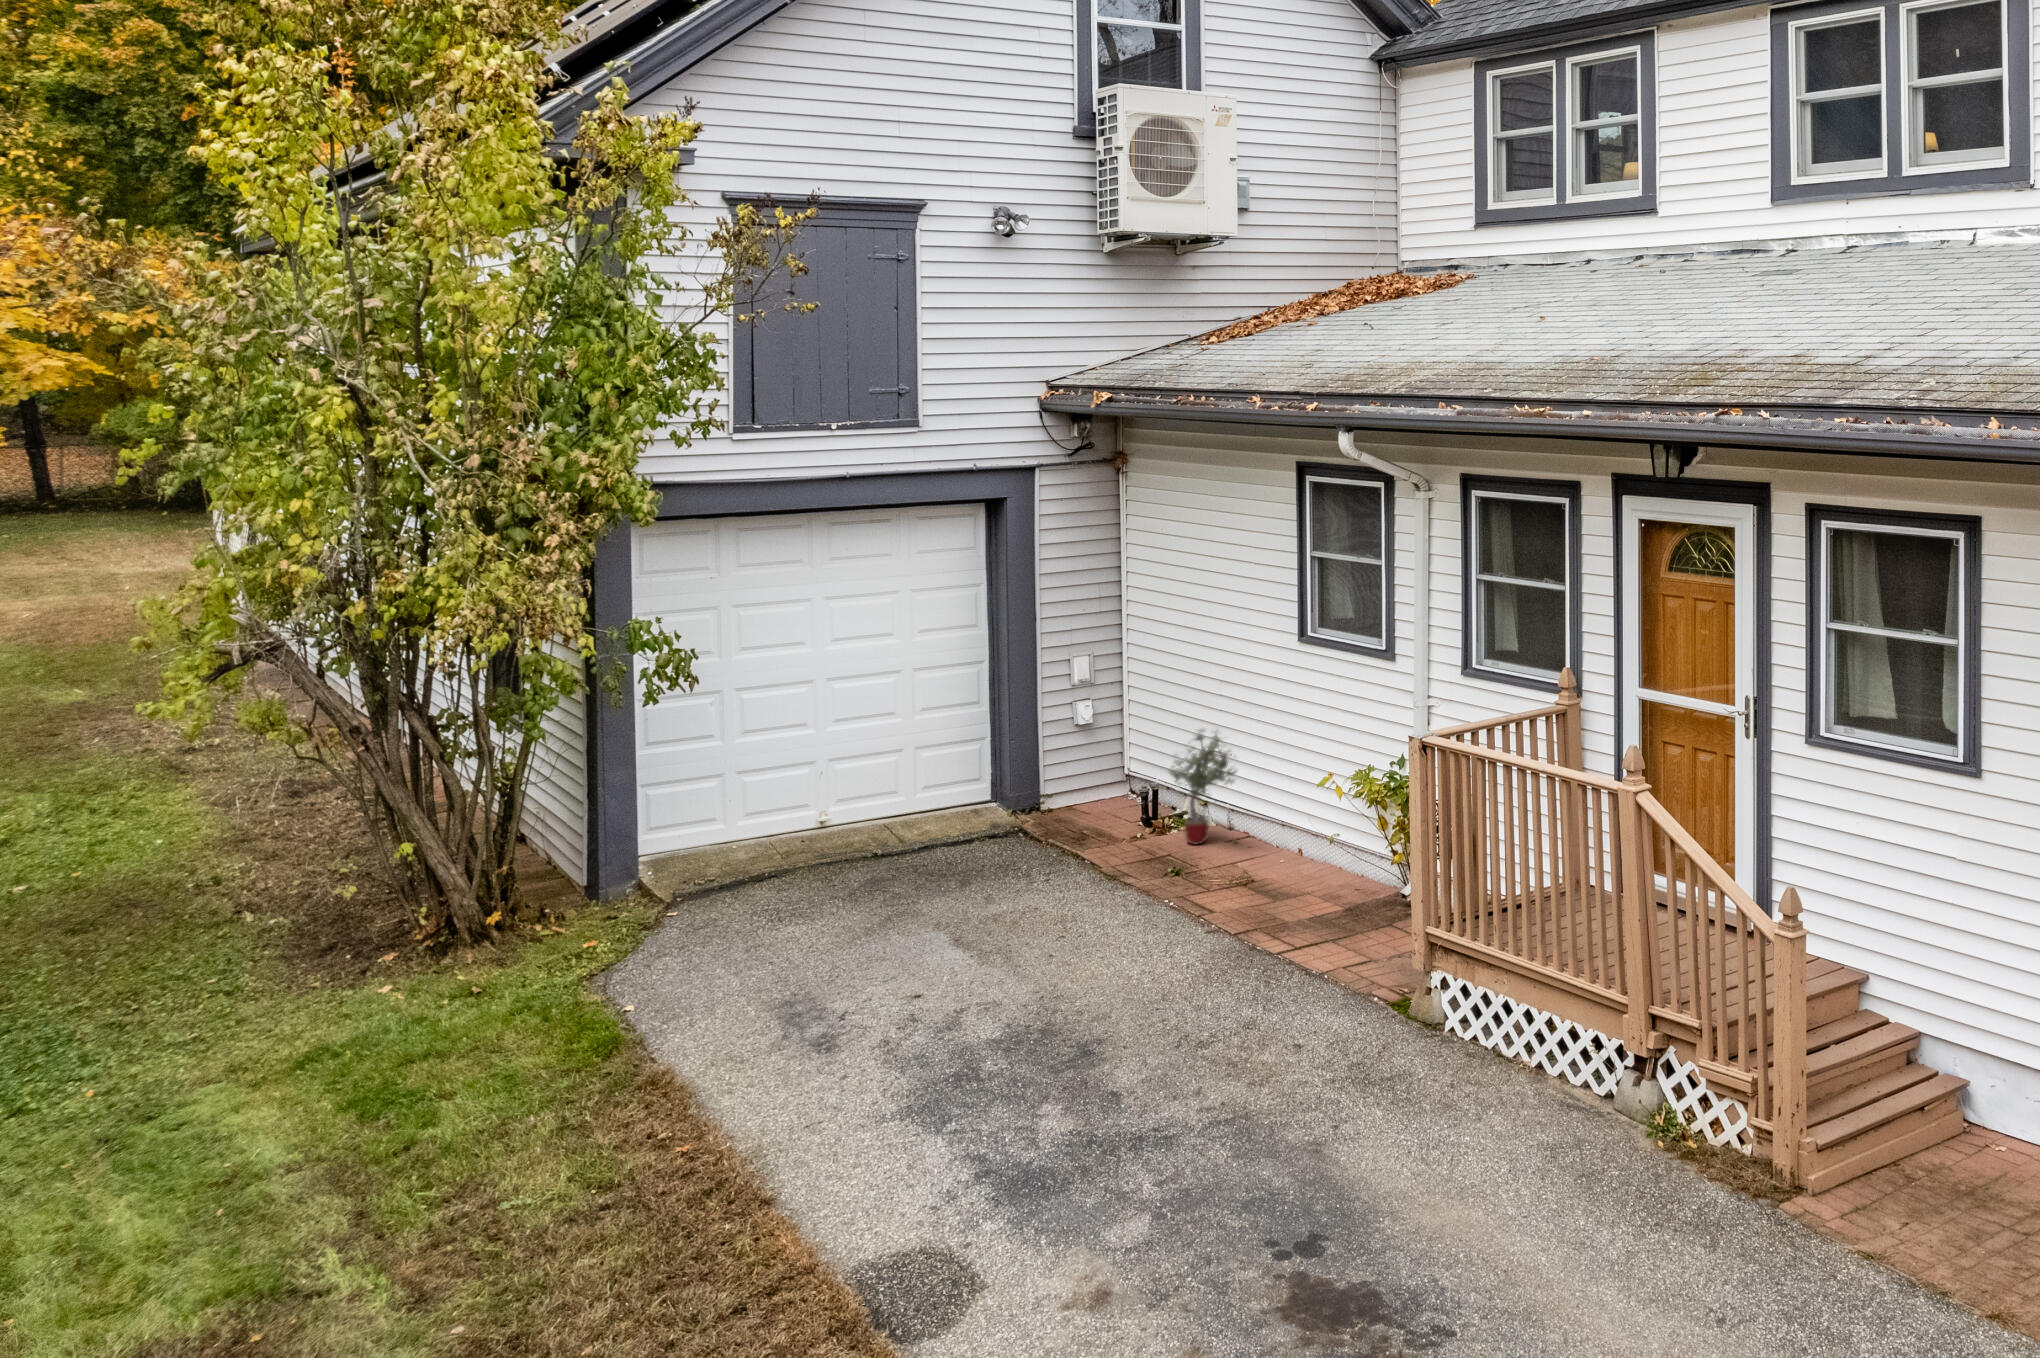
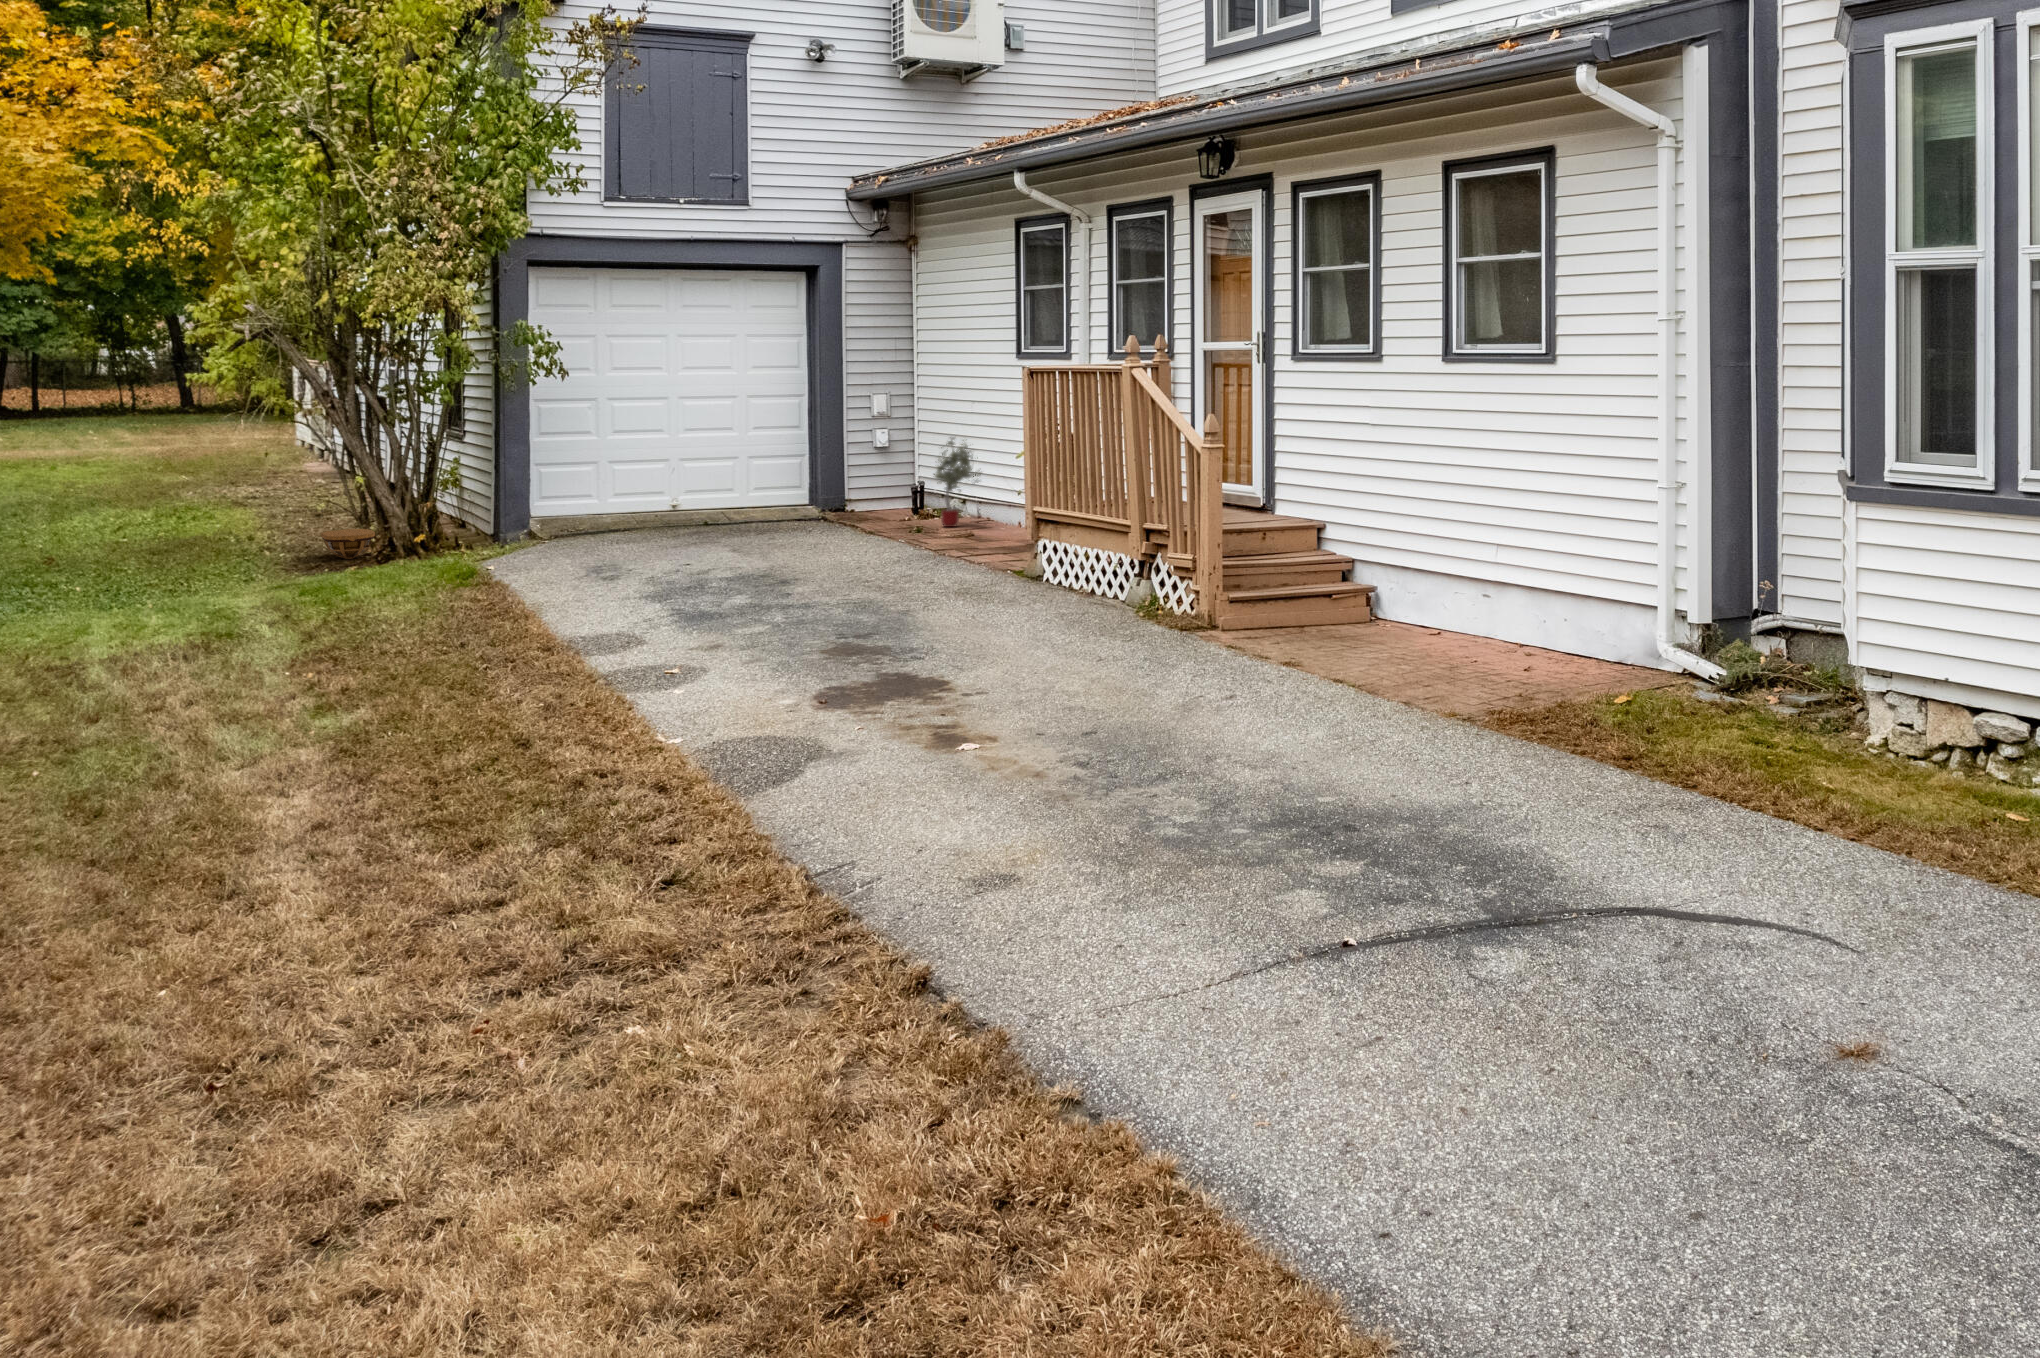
basket: none [331,952,417,1011] -> present [321,529,375,559]

